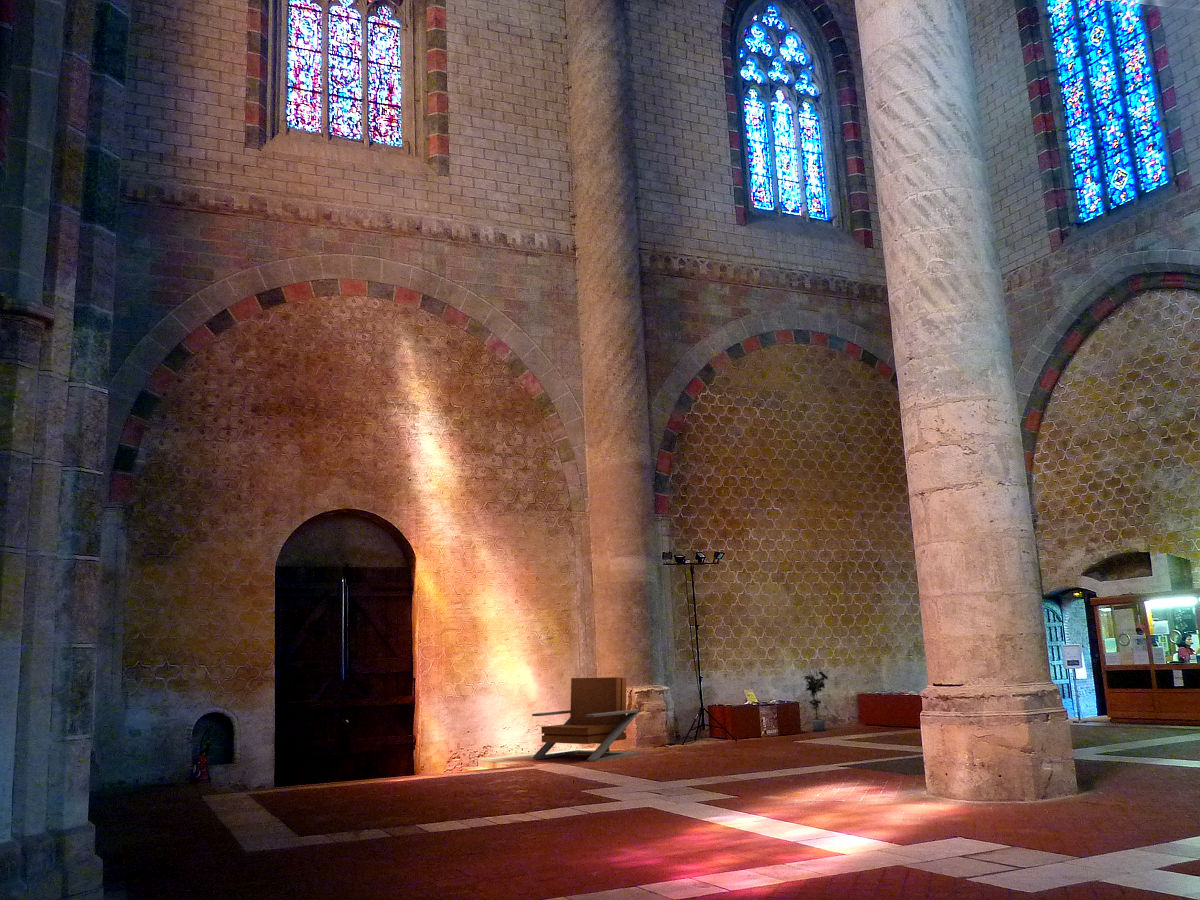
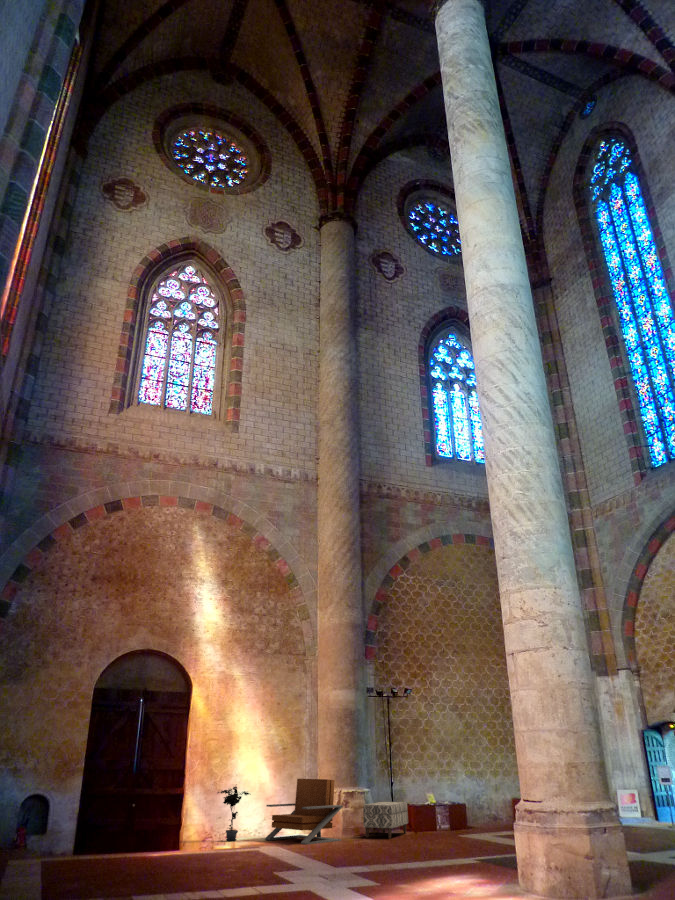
potted plant: present [804,669,828,731] -> present [218,786,249,841]
bench: none [666,702,723,750] -> present [363,802,408,839]

